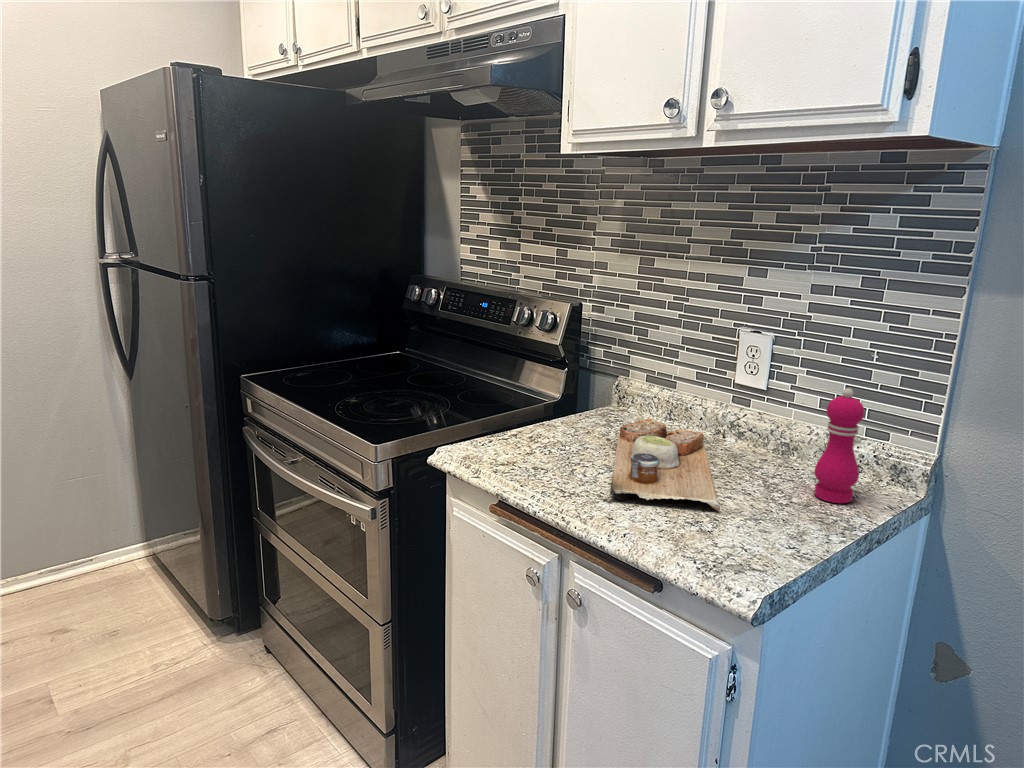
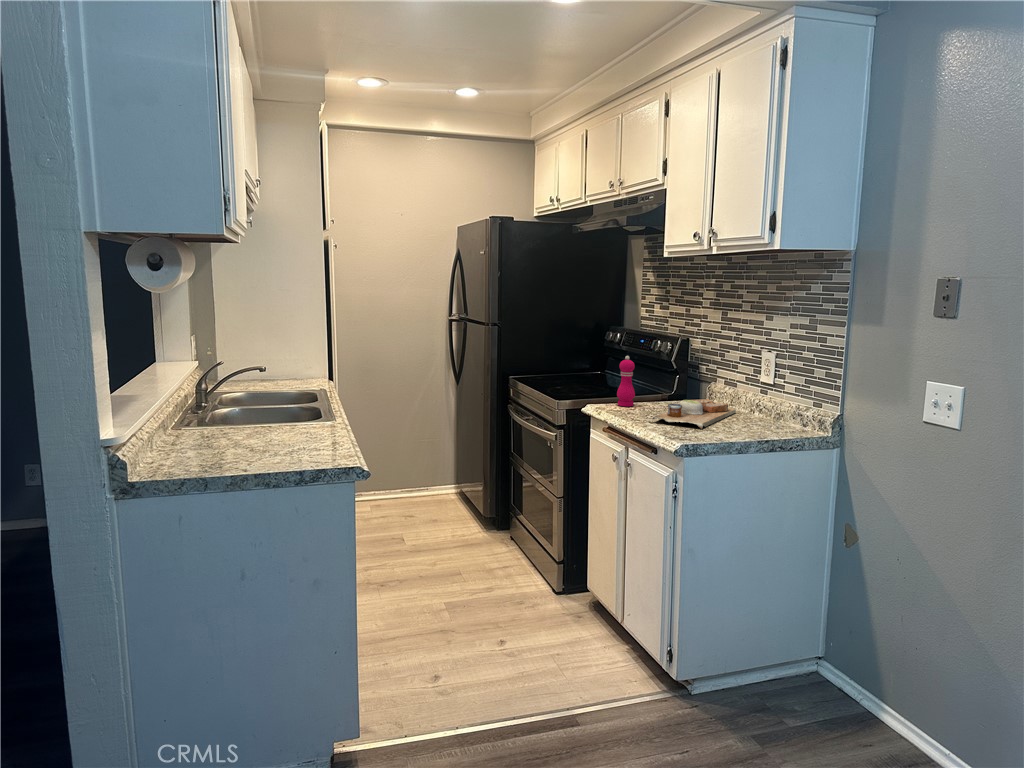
pepper mill: present [814,388,864,503] -> present [617,356,635,406]

